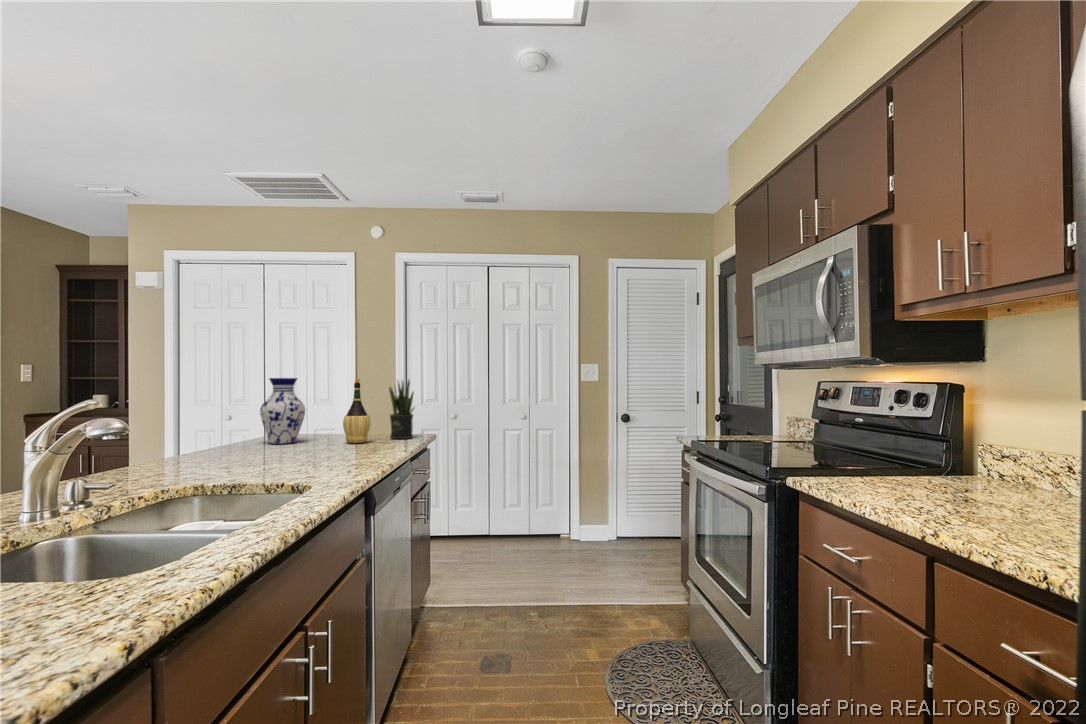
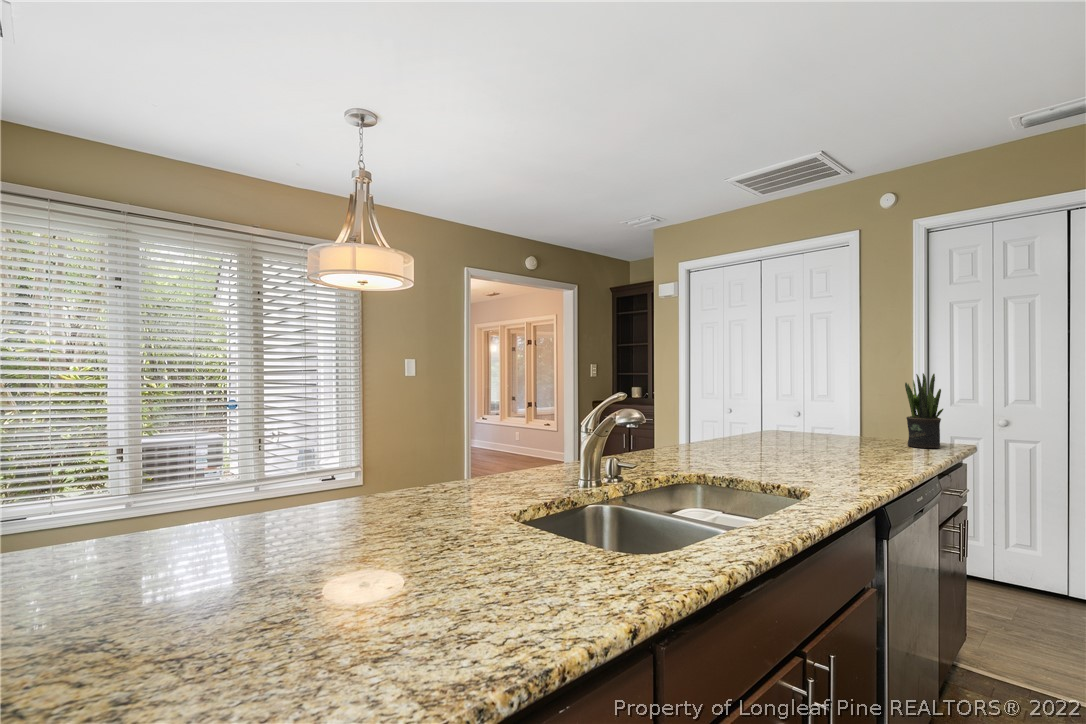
vase: present [260,378,305,445] -> none [756,372,802,441]
wine bottle: present [343,379,370,443] -> none [846,373,880,447]

